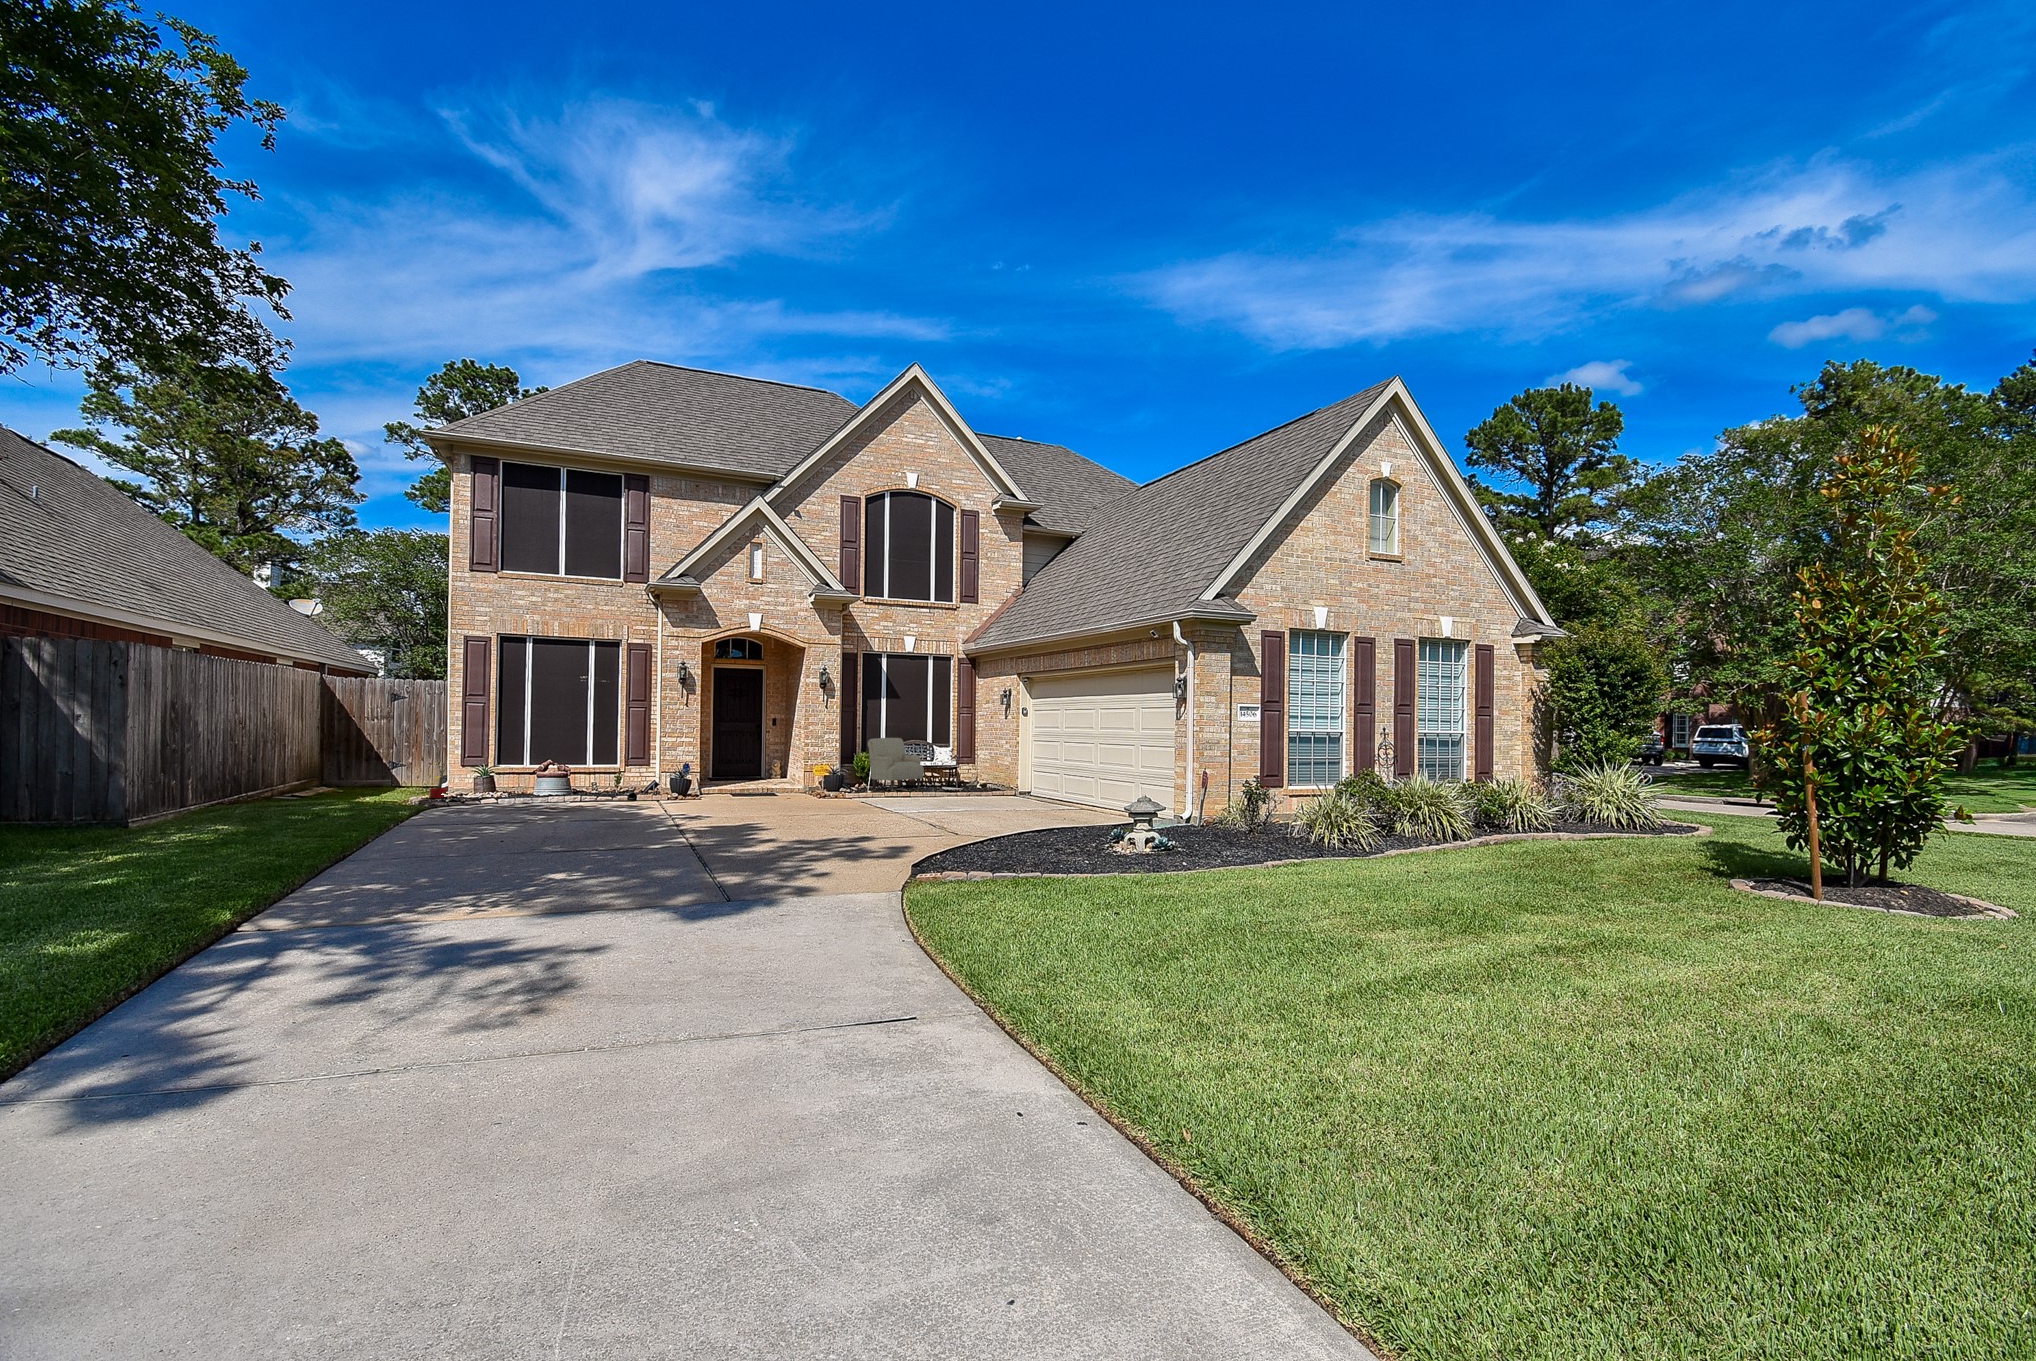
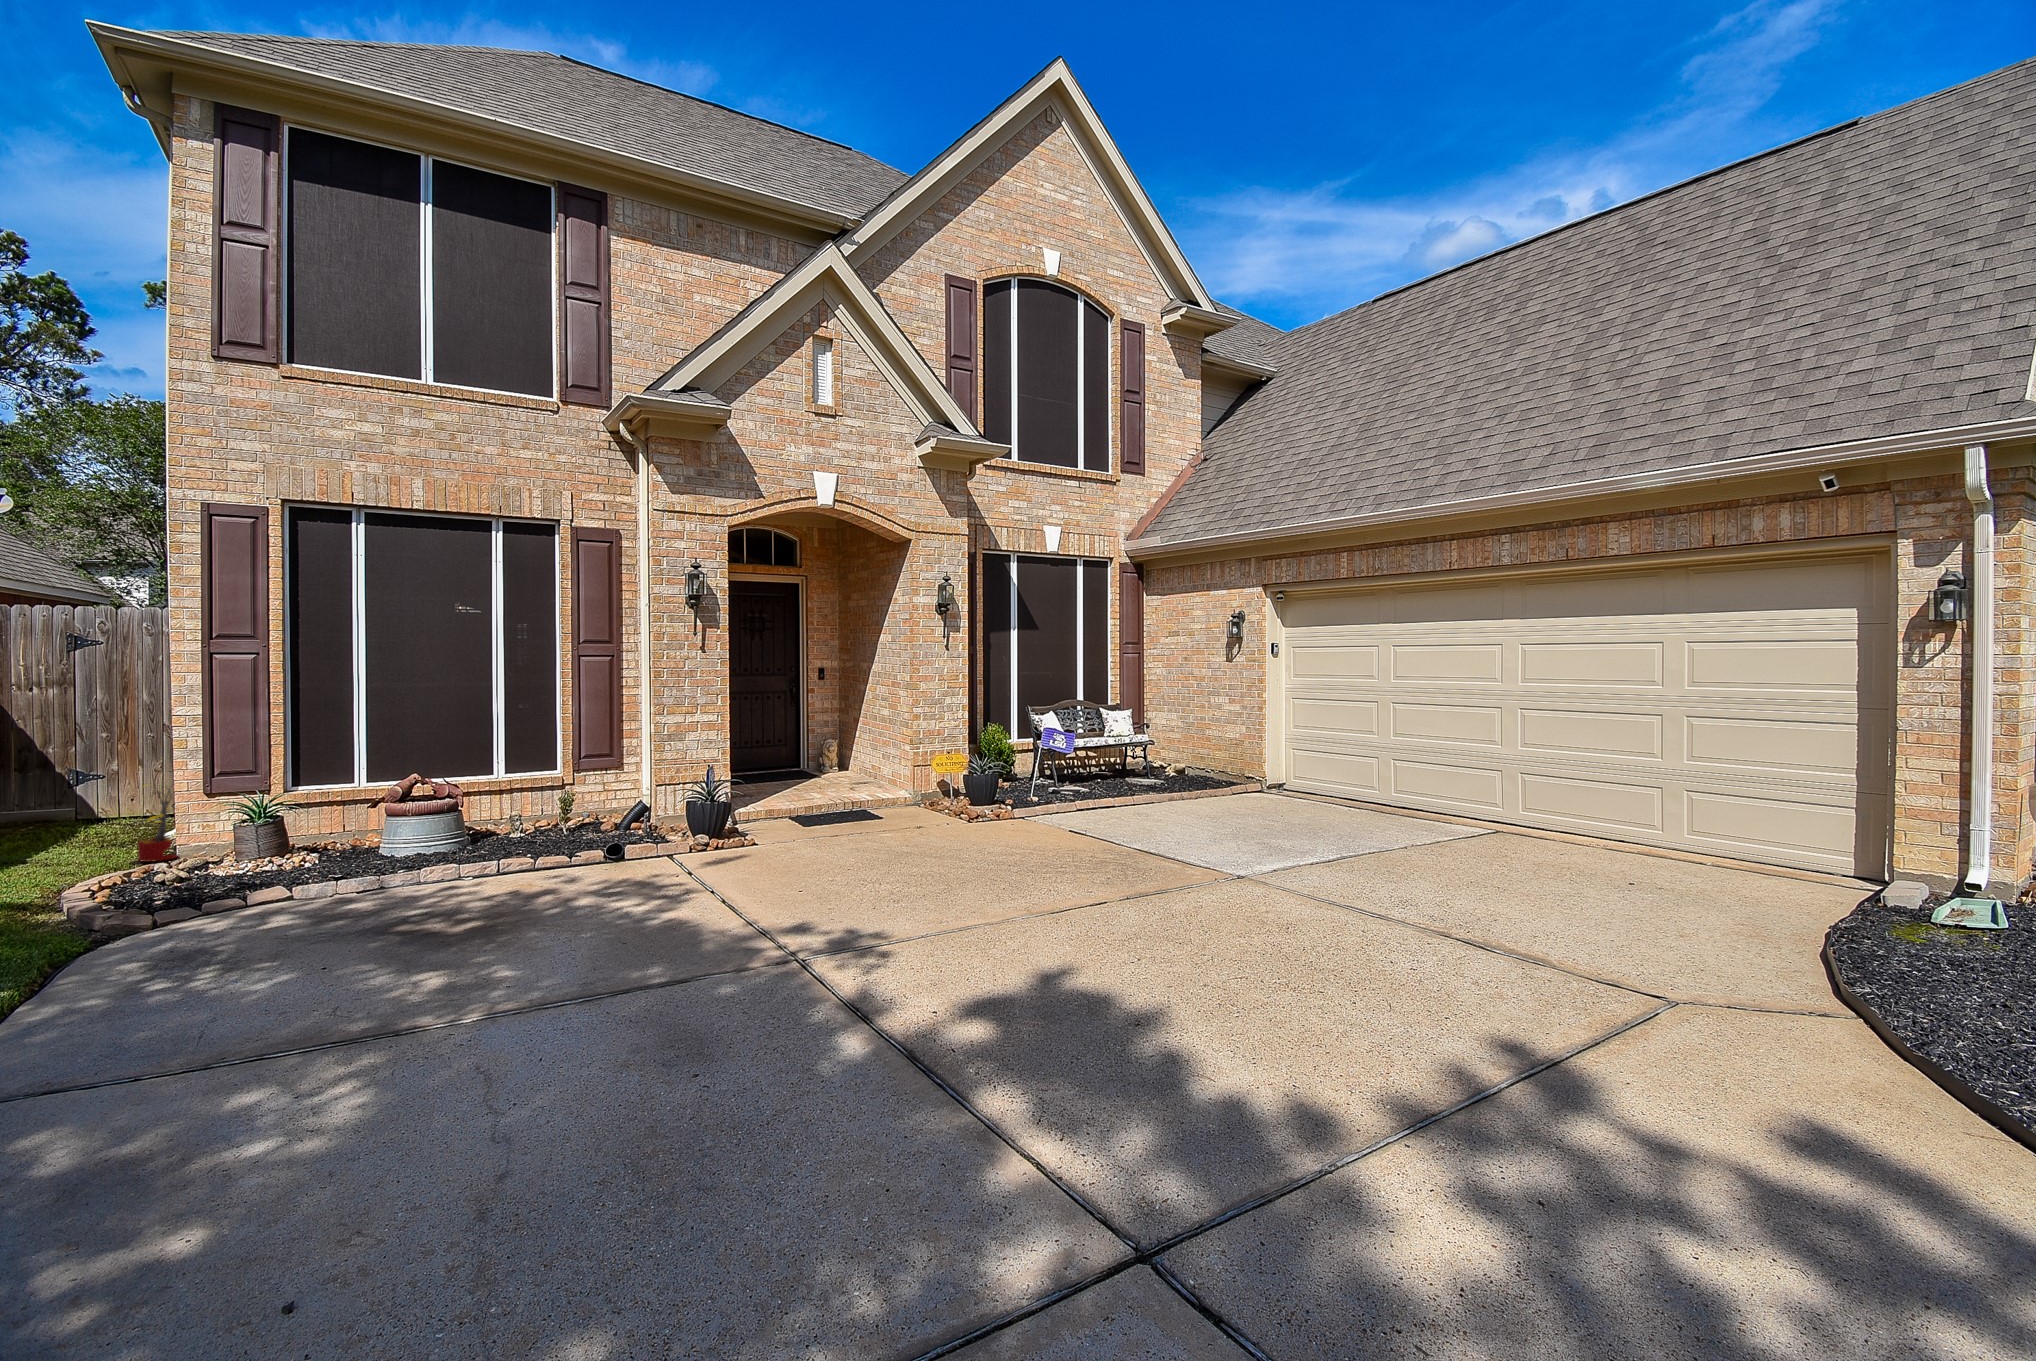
chair: present [868,738,924,791] -> none [1010,699,1108,793]

